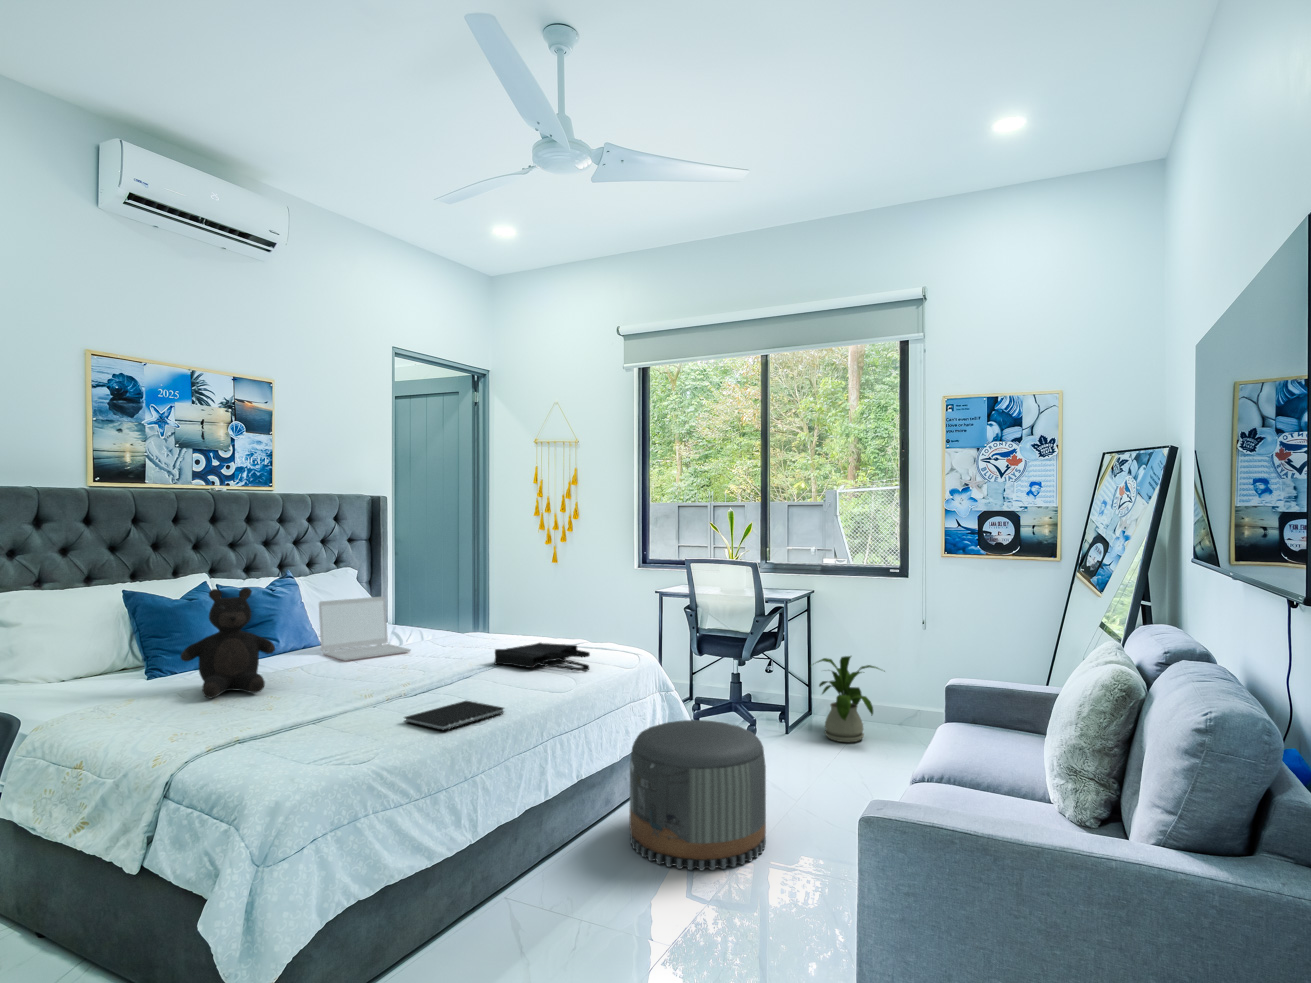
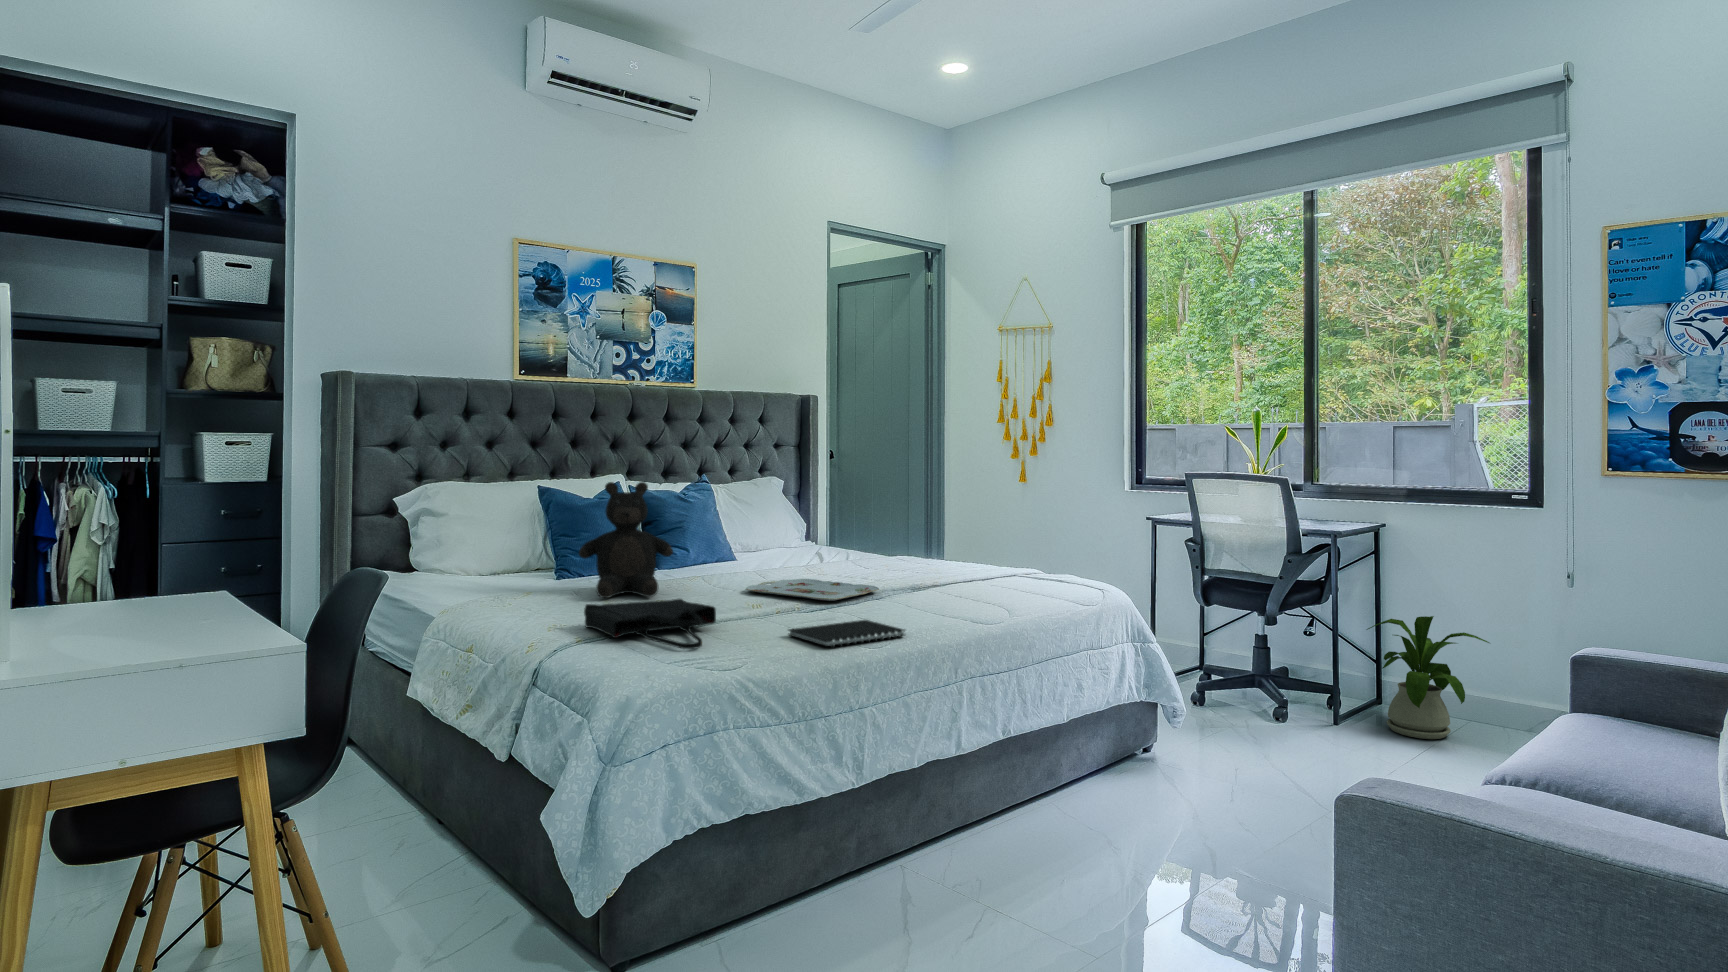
laptop: present [319,597,411,661] -> none [730,506,829,574]
tote bag: present [494,643,590,671] -> present [584,599,716,649]
serving tray: none [345,662,464,683] -> present [746,579,879,601]
pouf: present [629,720,766,871] -> none [1075,676,1268,869]

